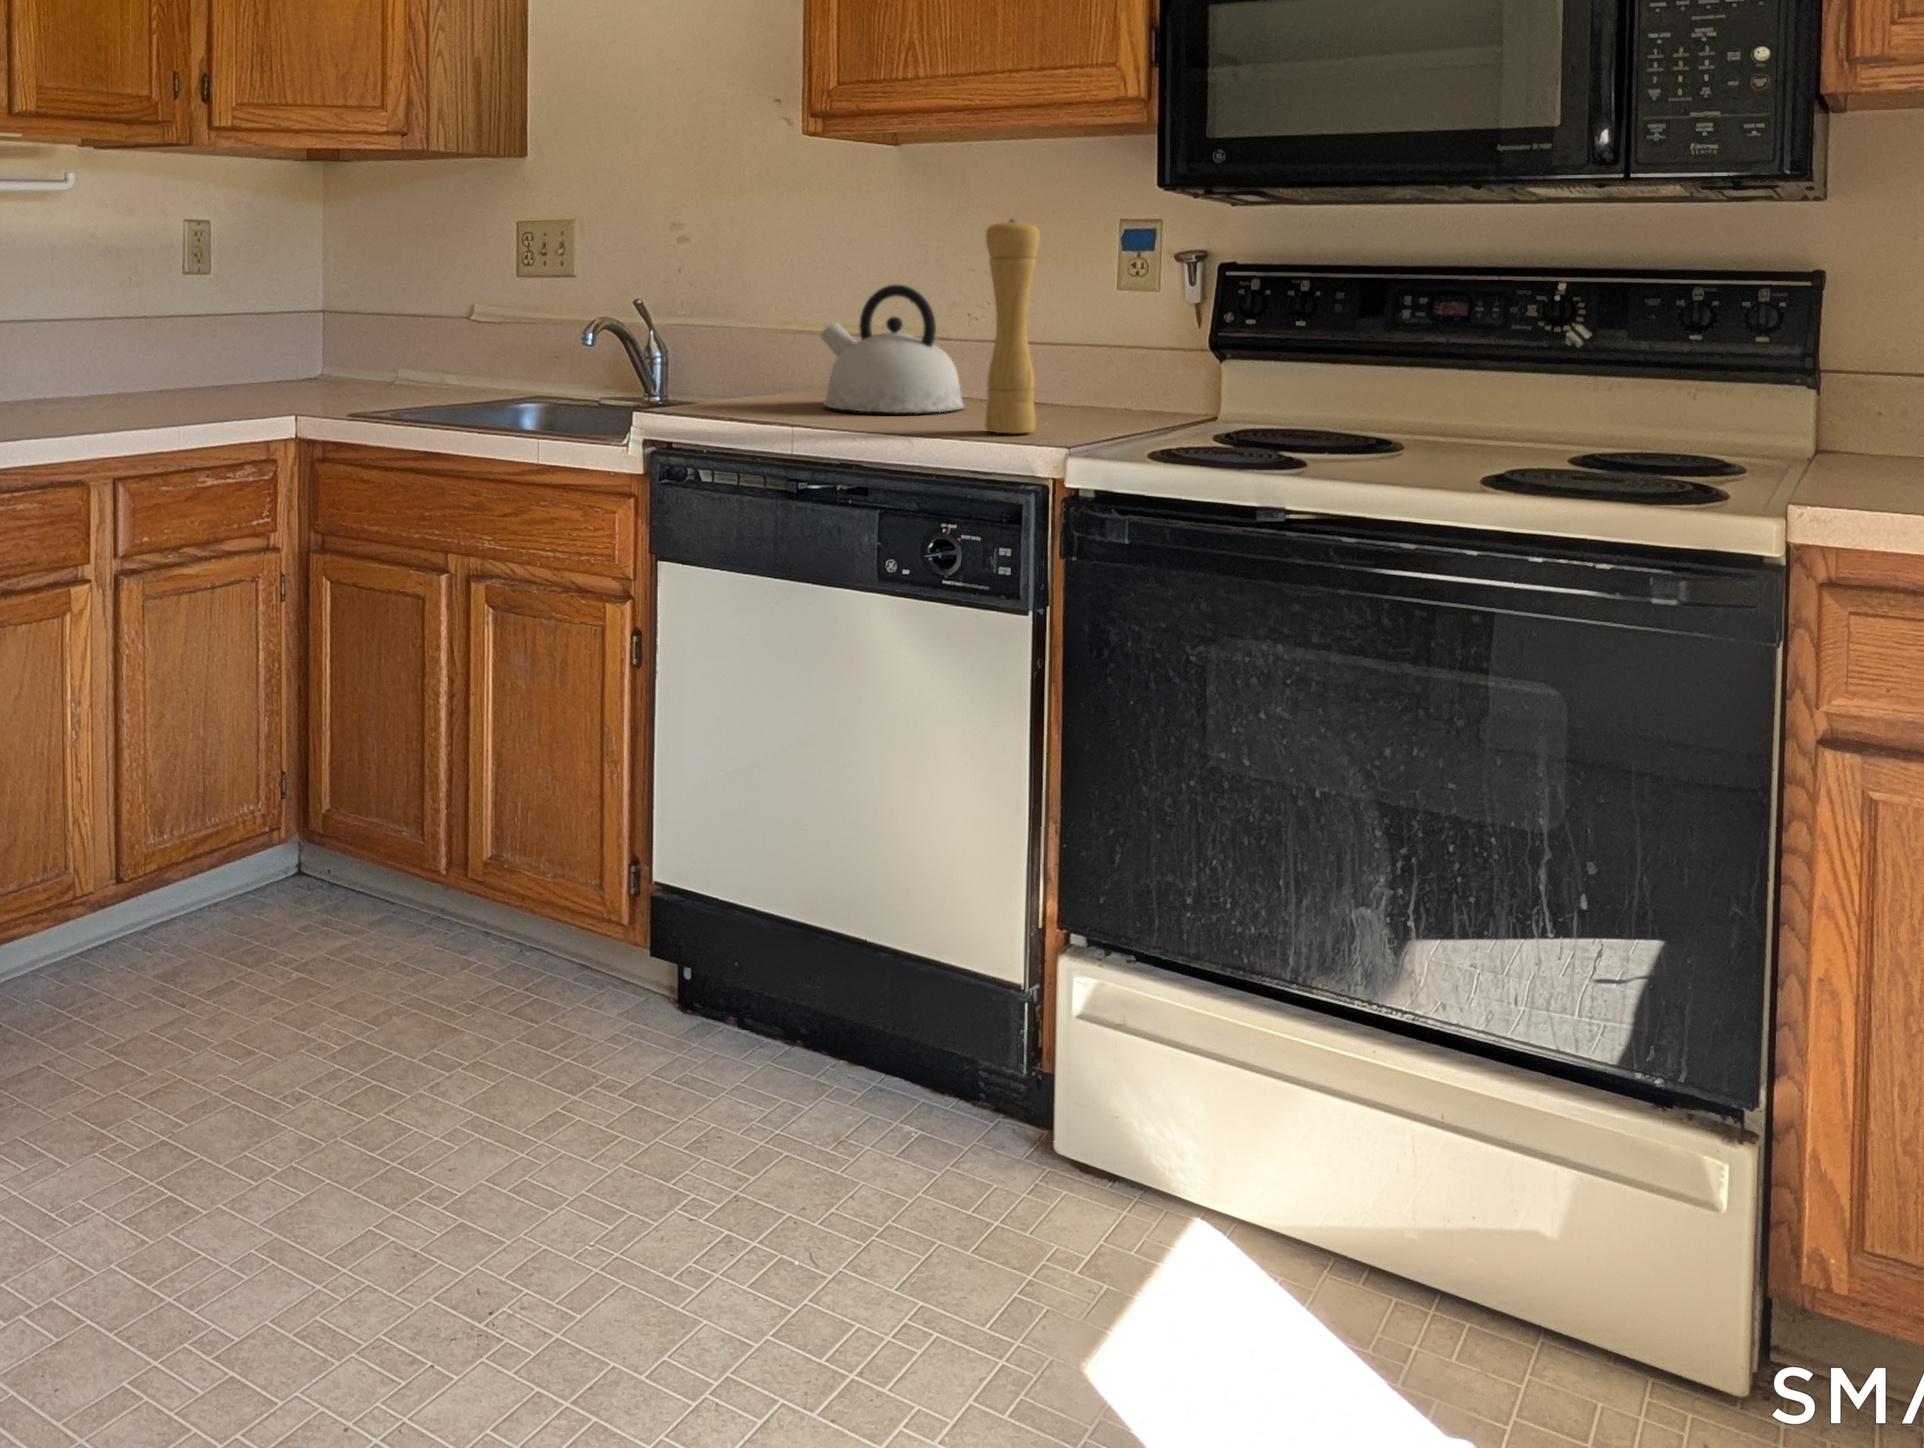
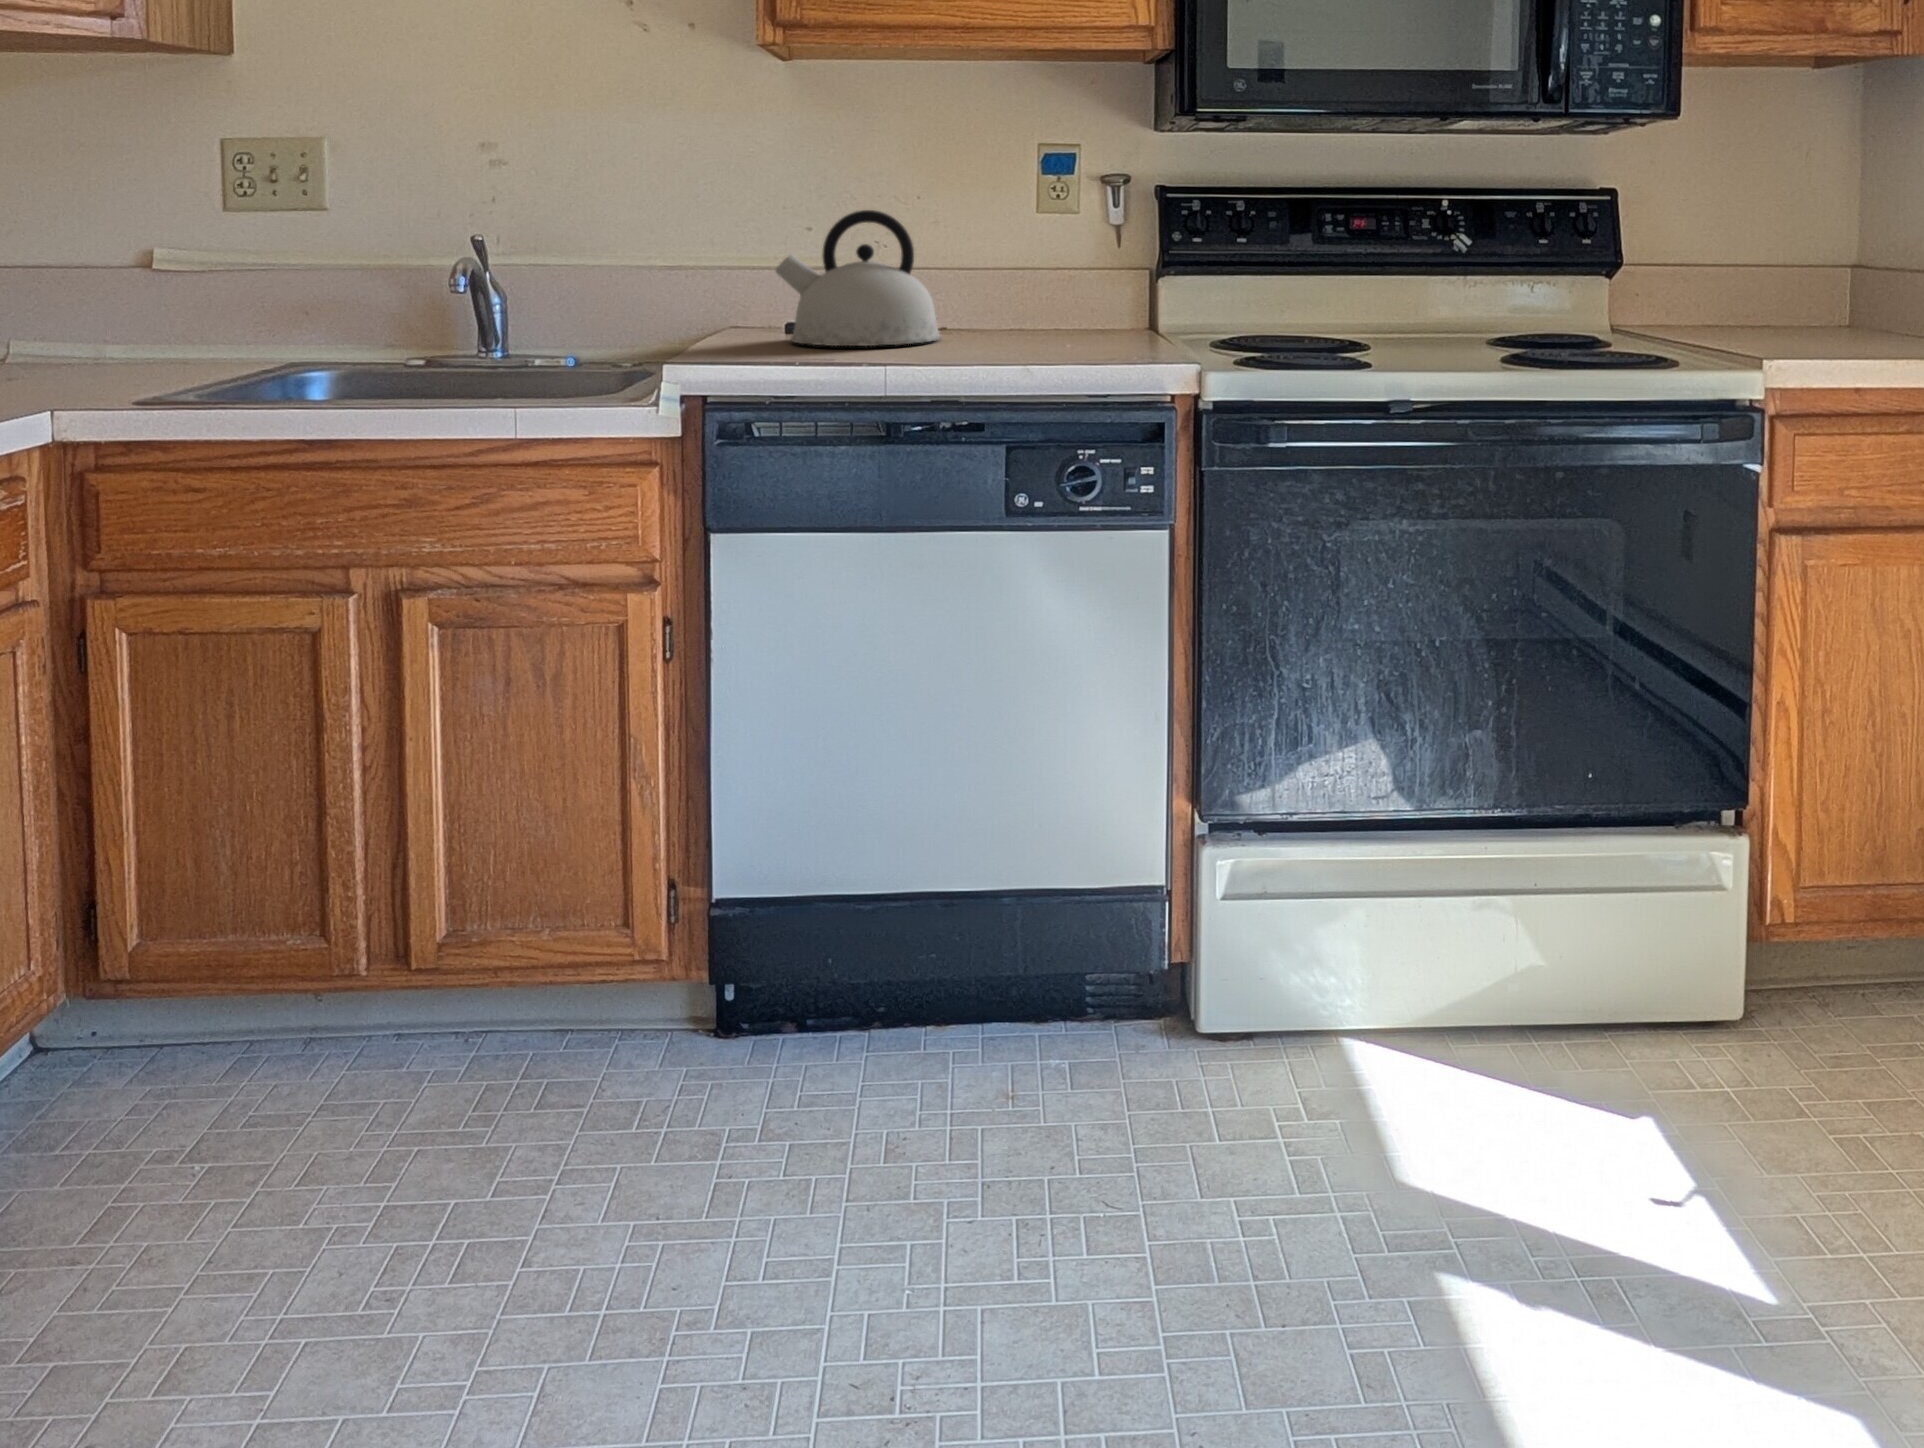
pepper mill: present [985,219,1040,433] -> none [1041,140,1095,353]

